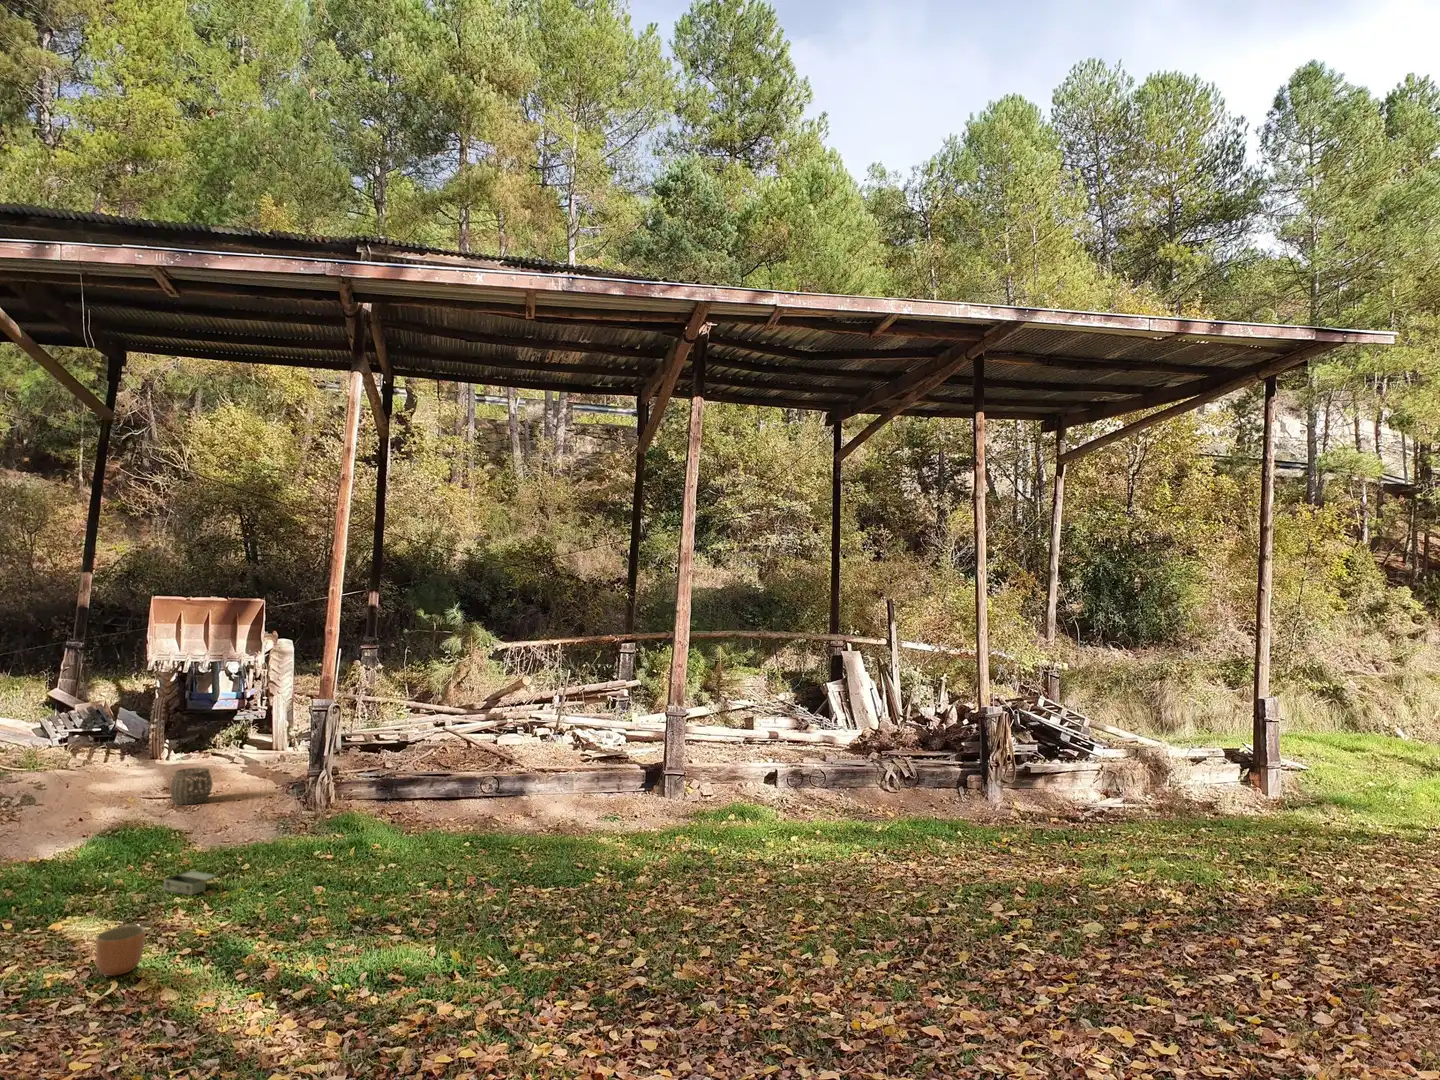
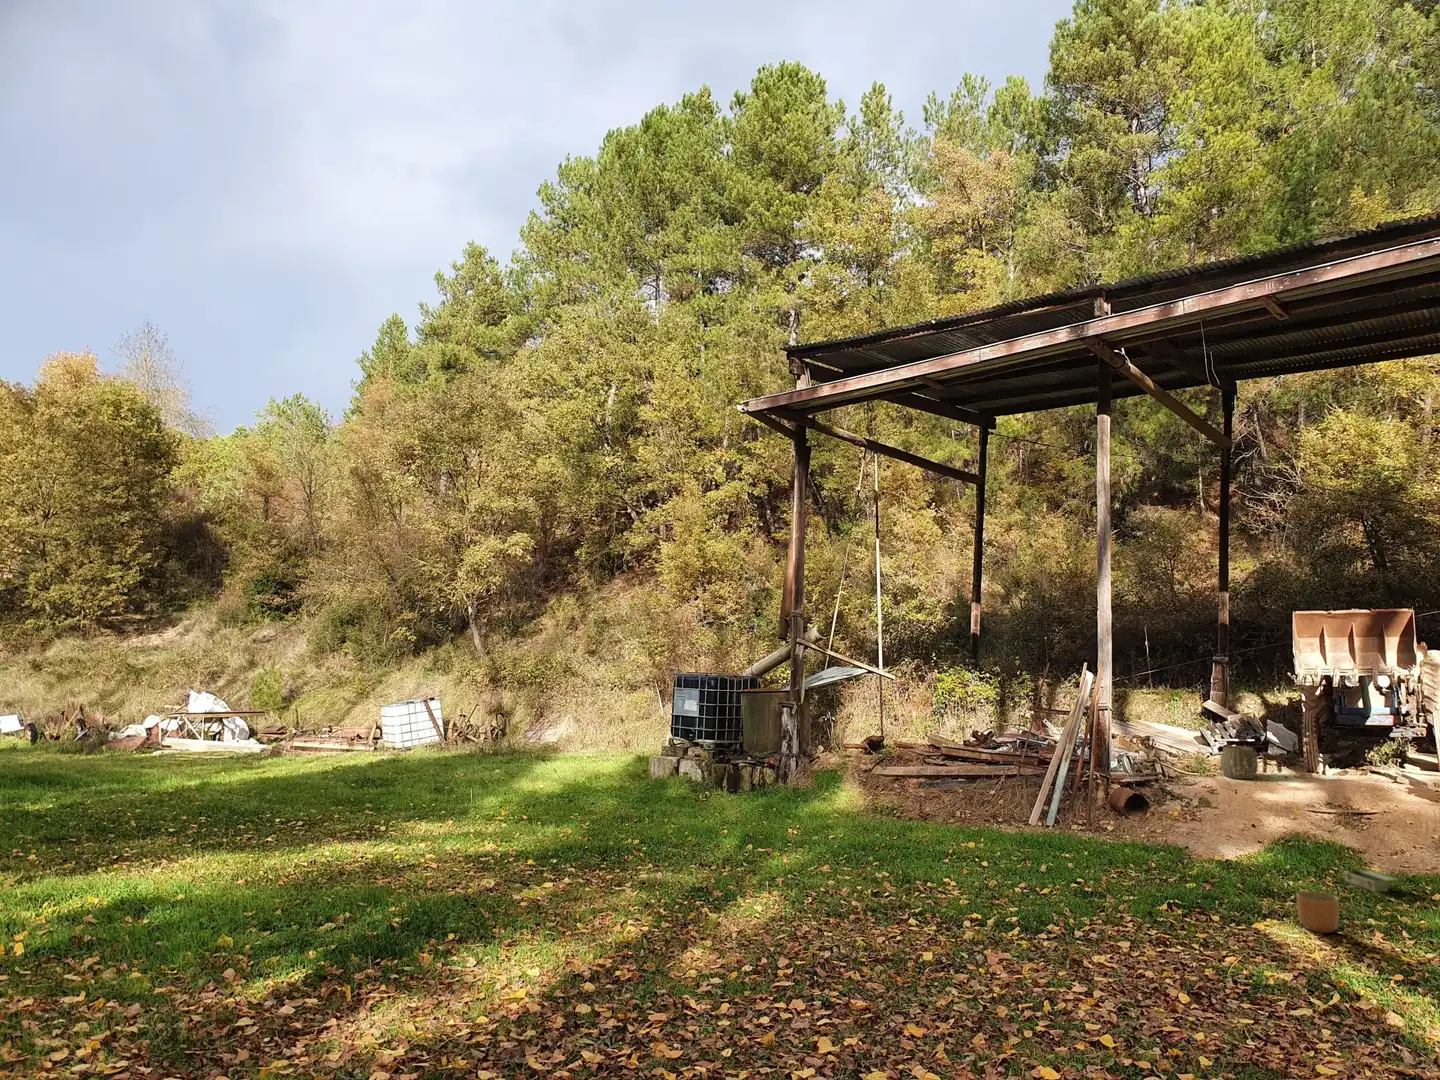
woven basket: present [170,768,212,805] -> present [1220,746,1258,779]

